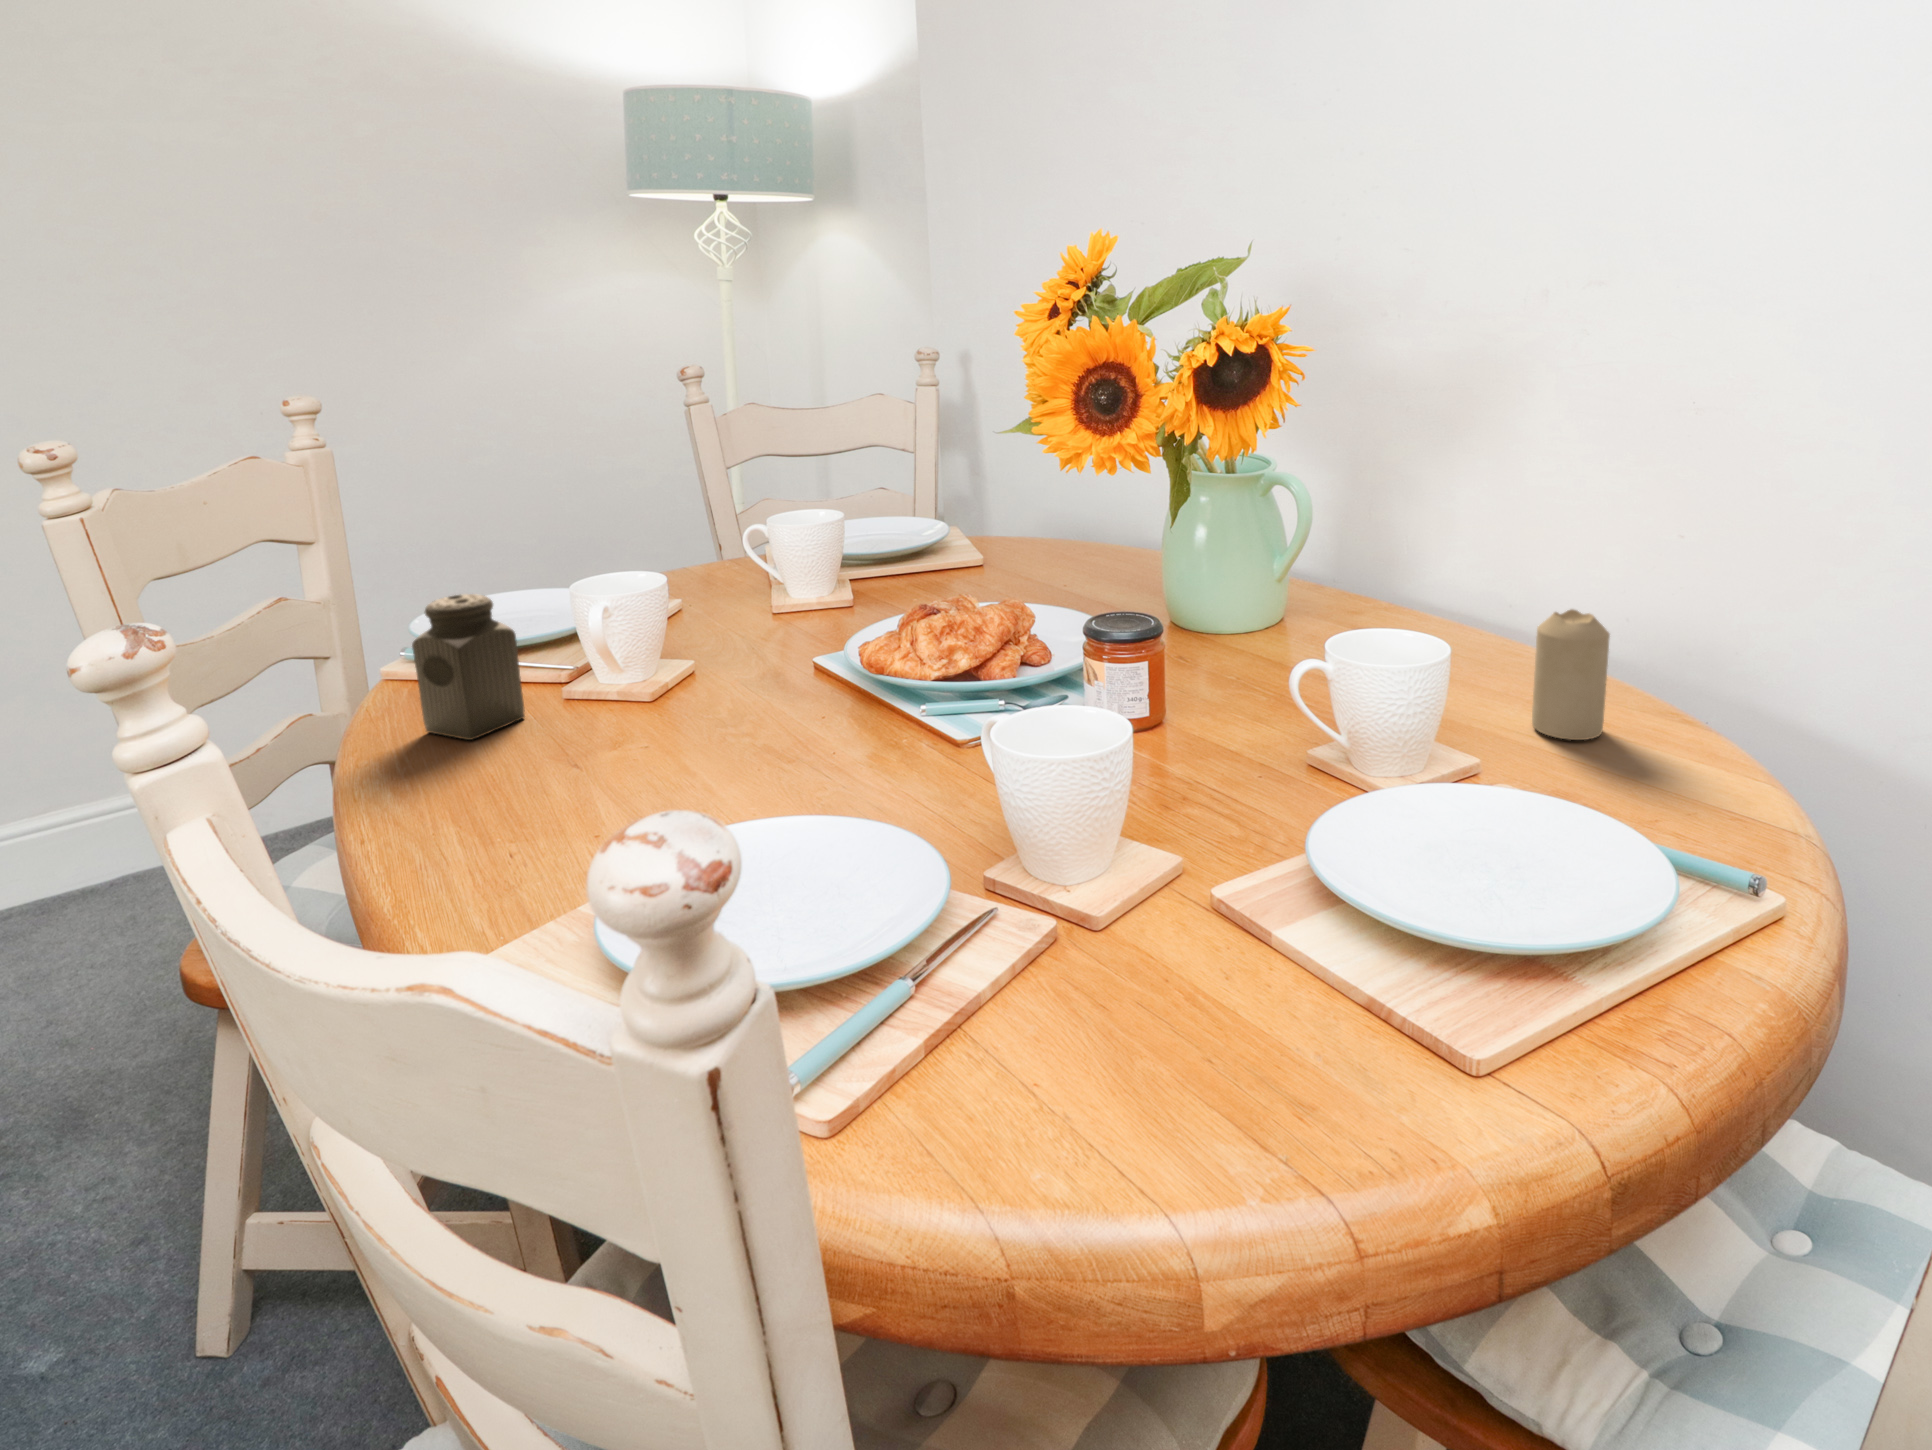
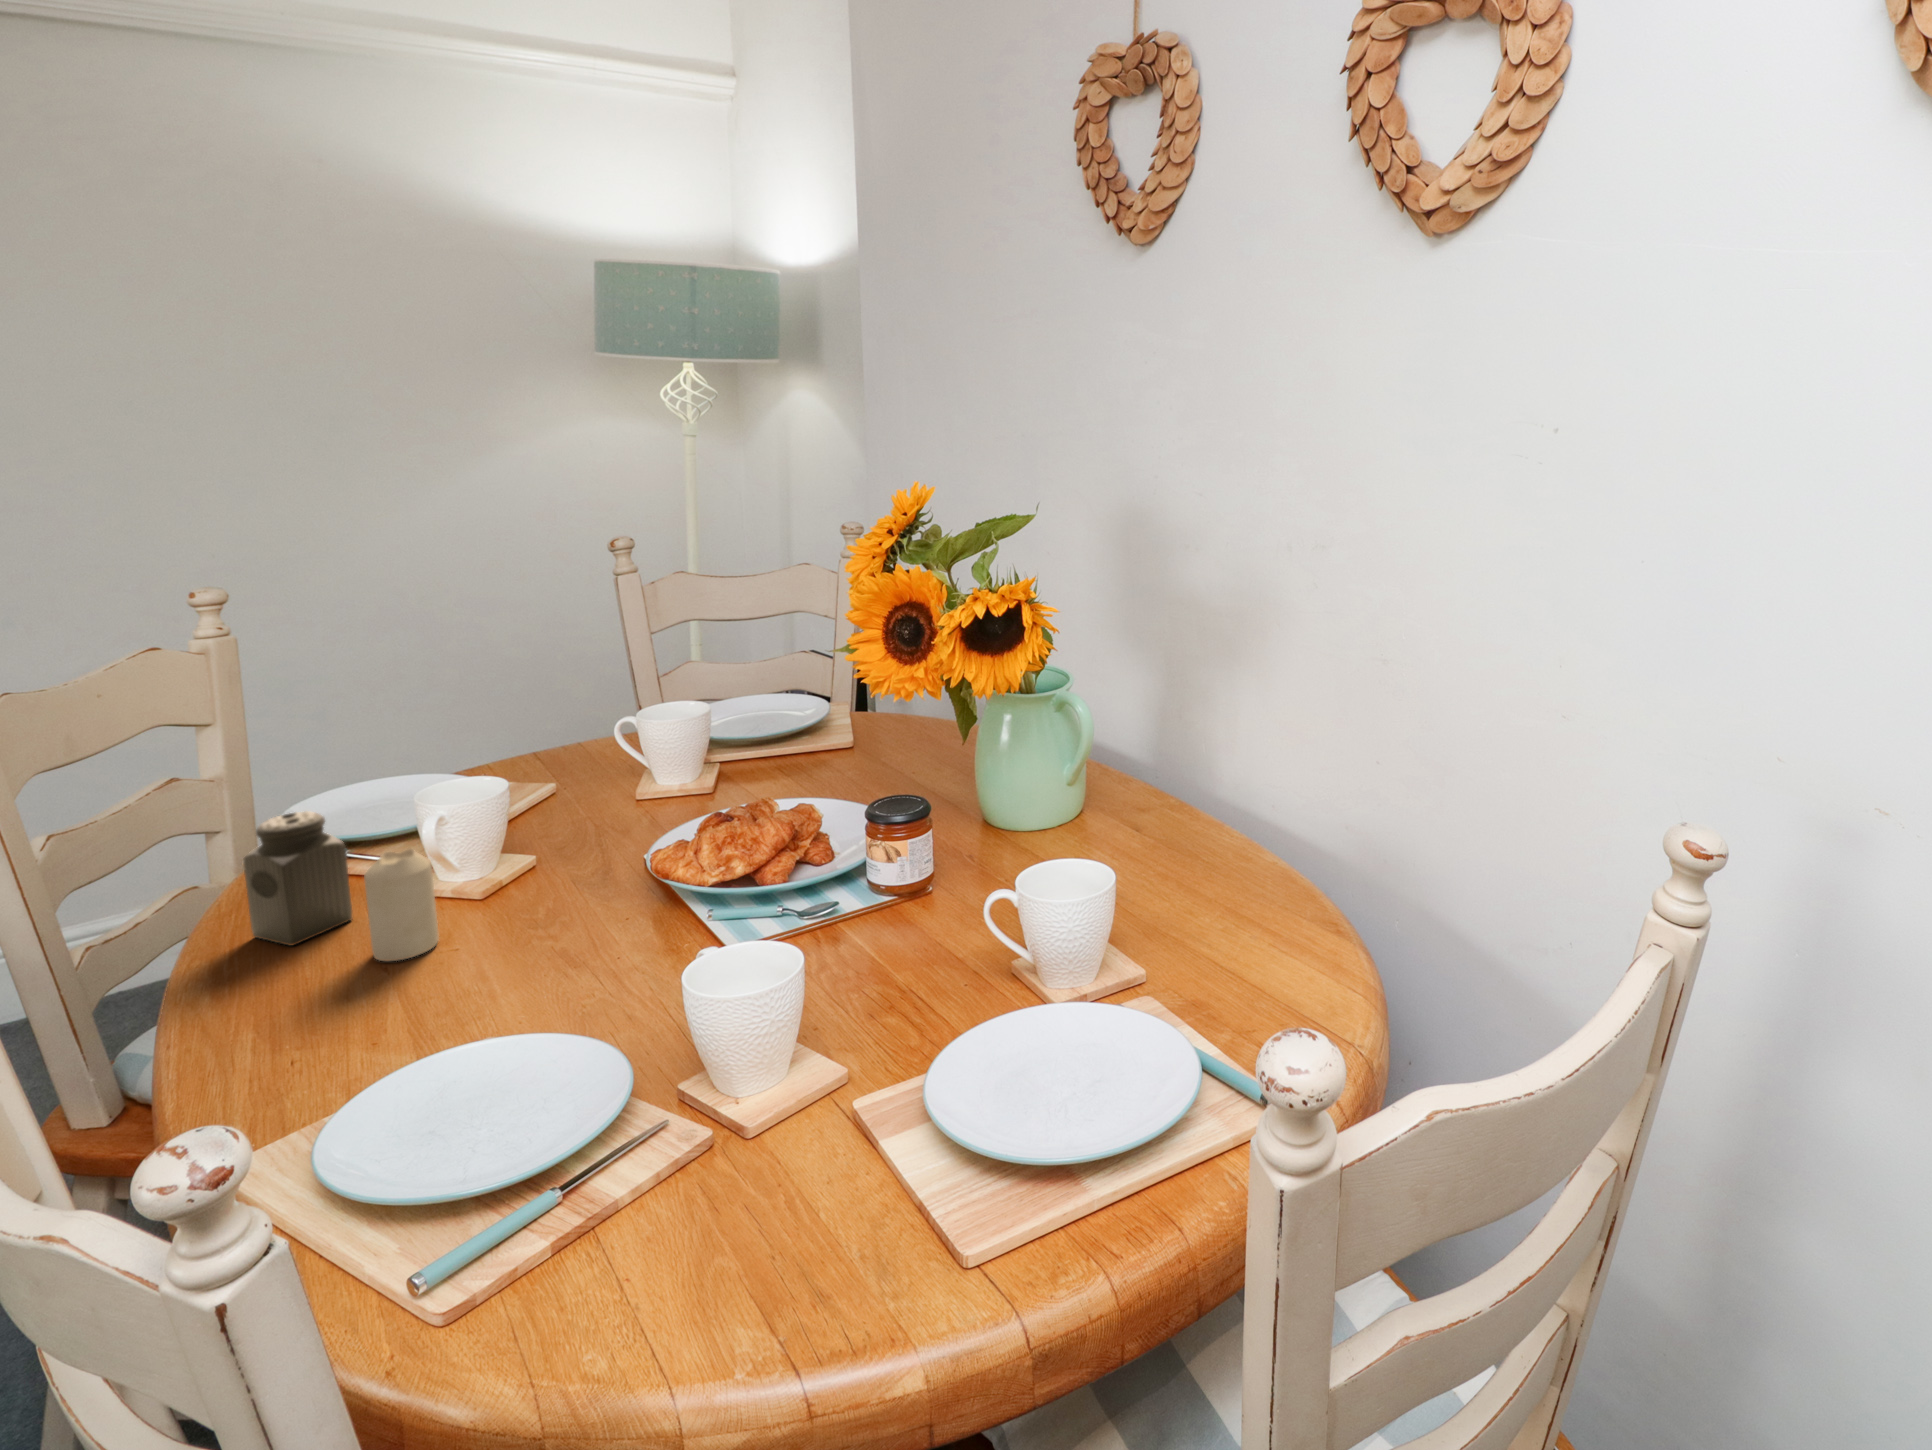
candle: present [1532,609,1610,740] -> present [364,849,439,961]

